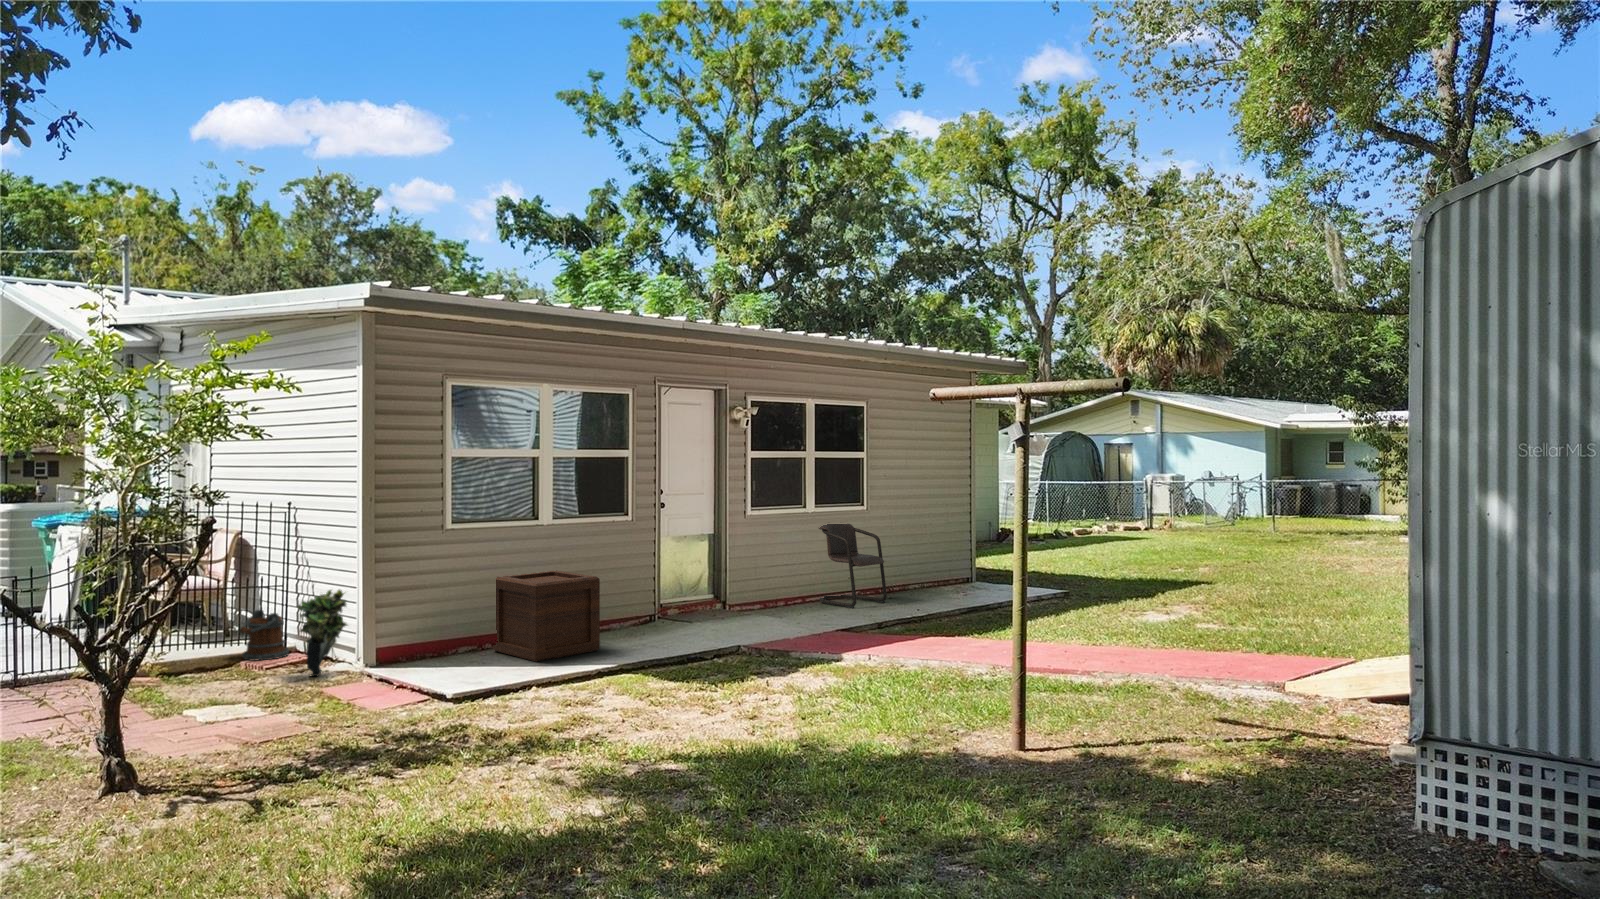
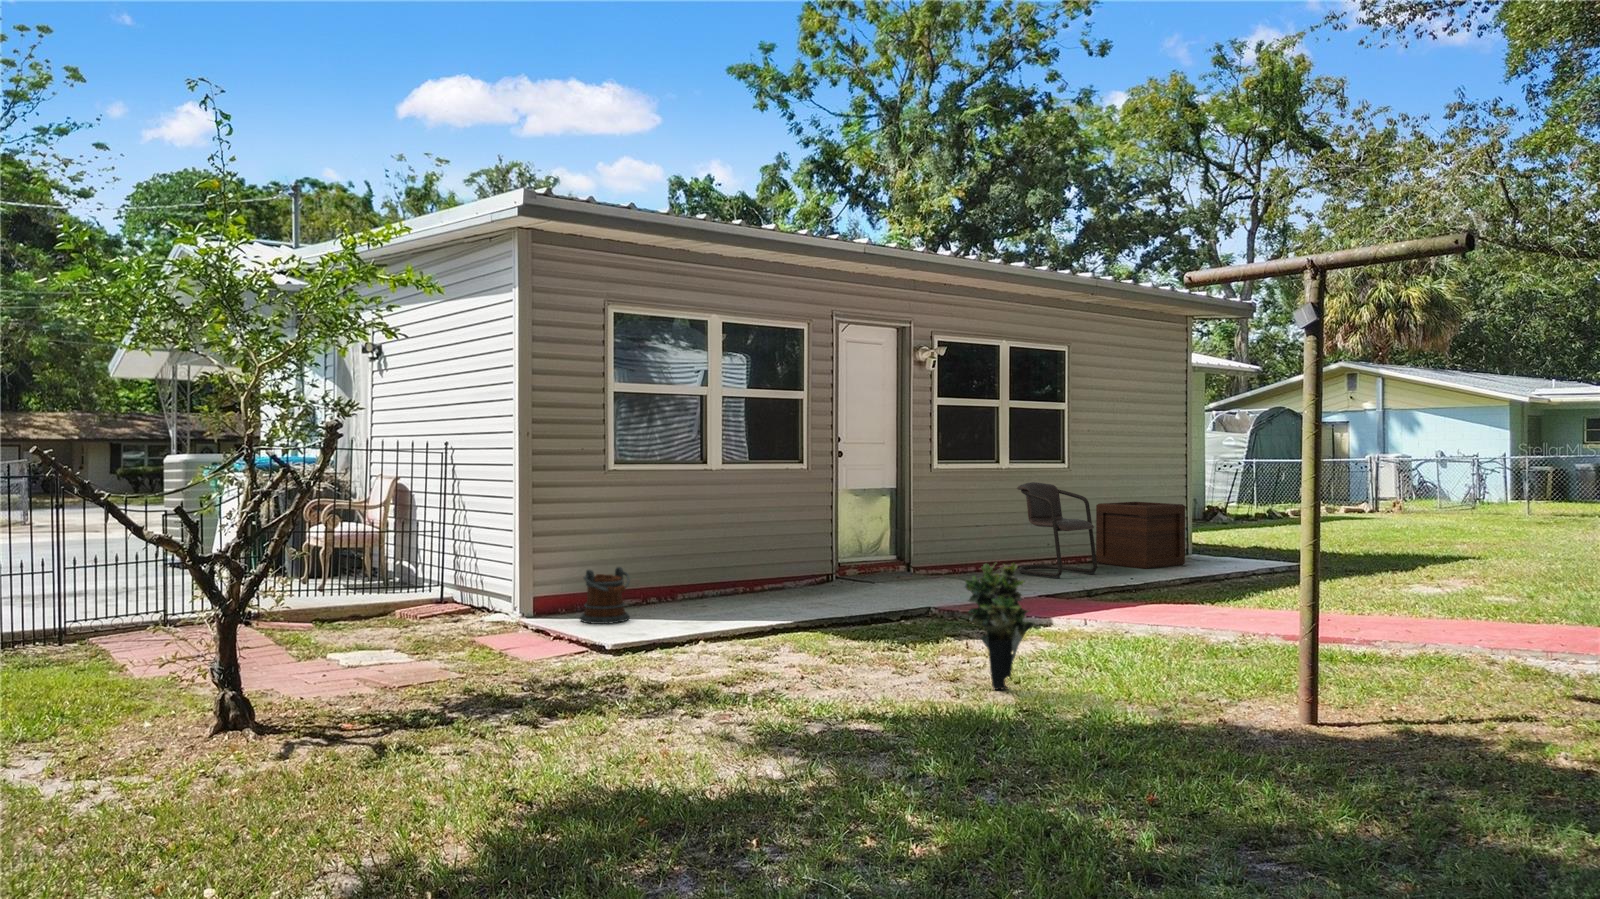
wooden crate: present [493,570,600,662] -> present [1096,502,1185,569]
potted plant: present [298,590,347,676] -> present [964,563,1034,690]
bucket: present [241,610,289,660] -> present [580,567,630,624]

